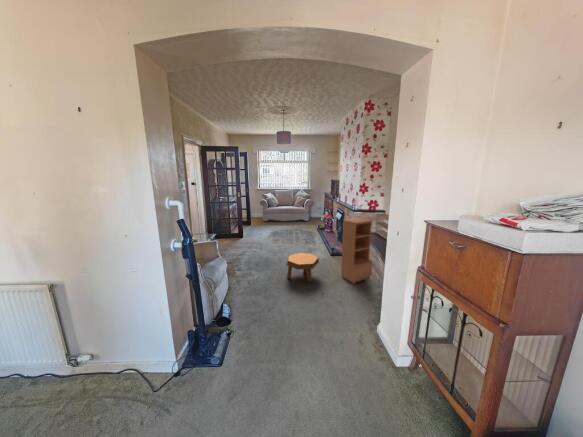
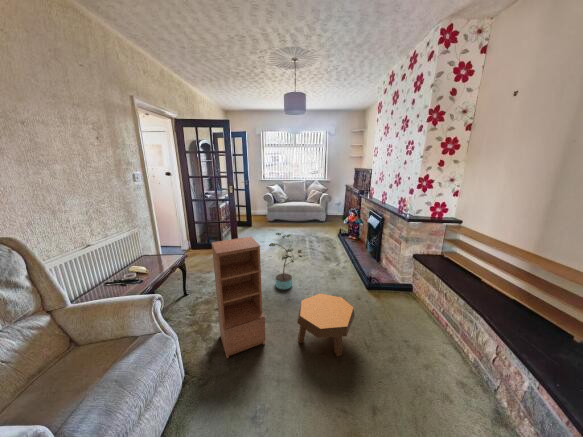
bookcase: present [341,218,372,283] -> present [212,237,265,358]
potted plant: none [268,221,290,258] -> present [269,233,302,289]

